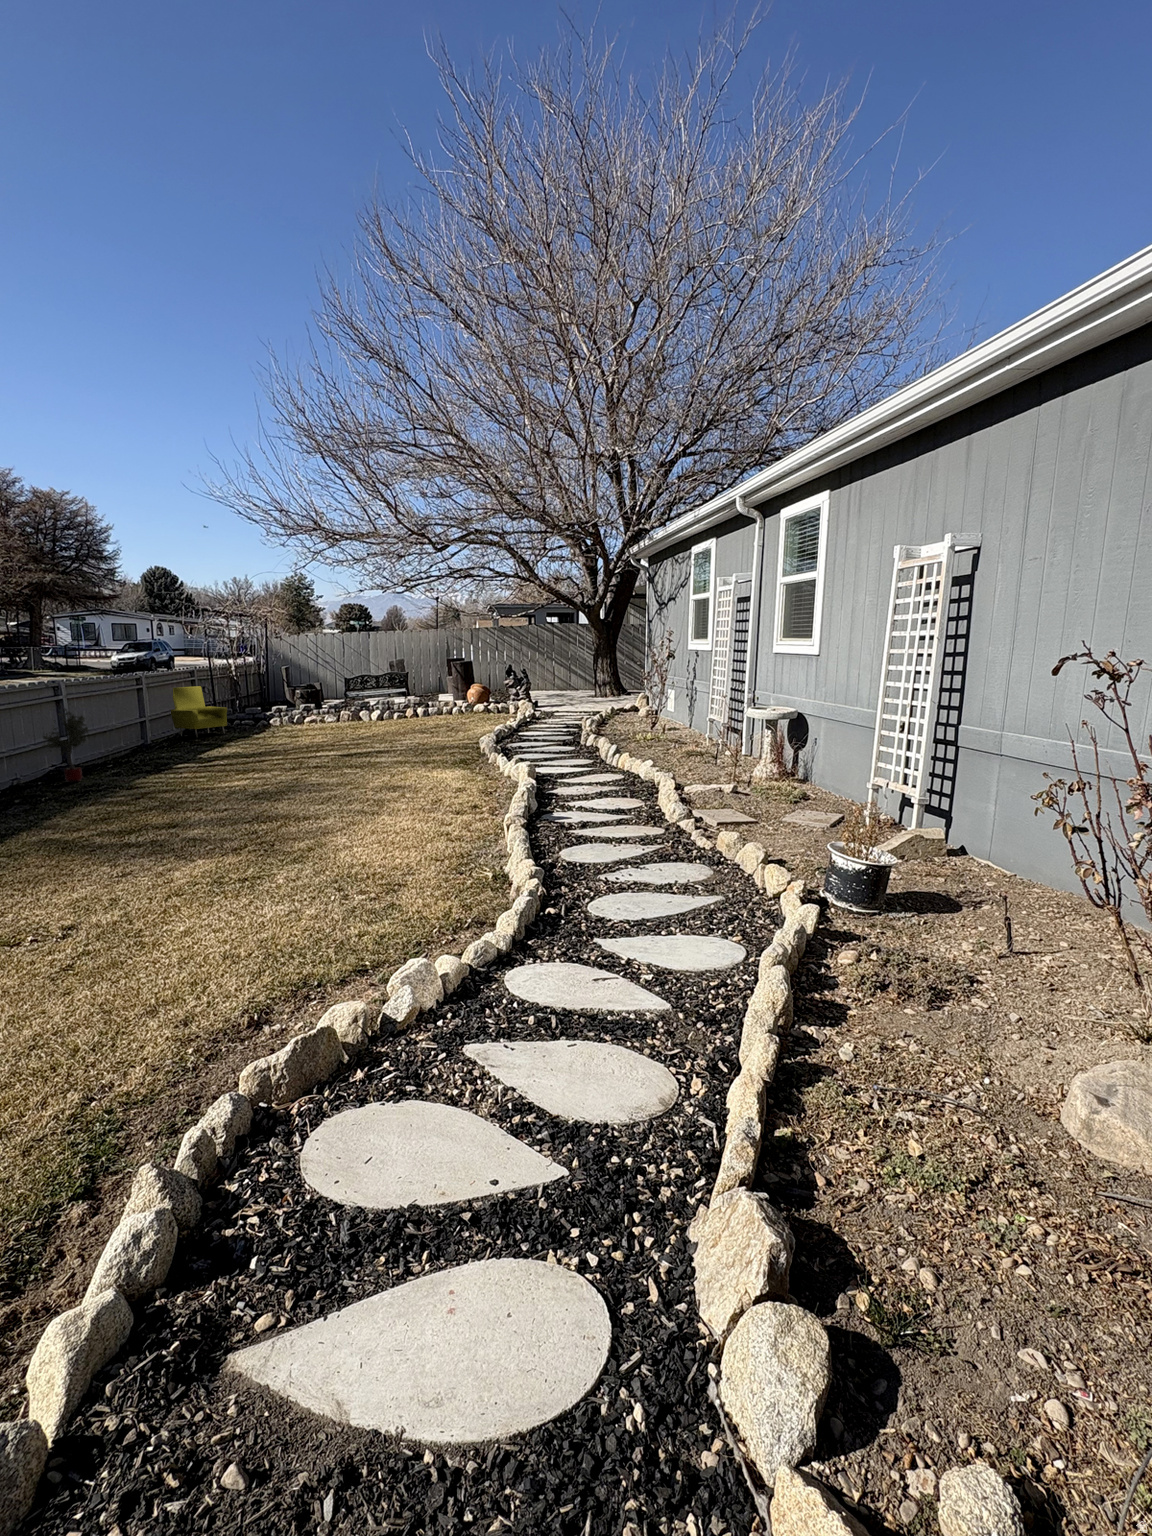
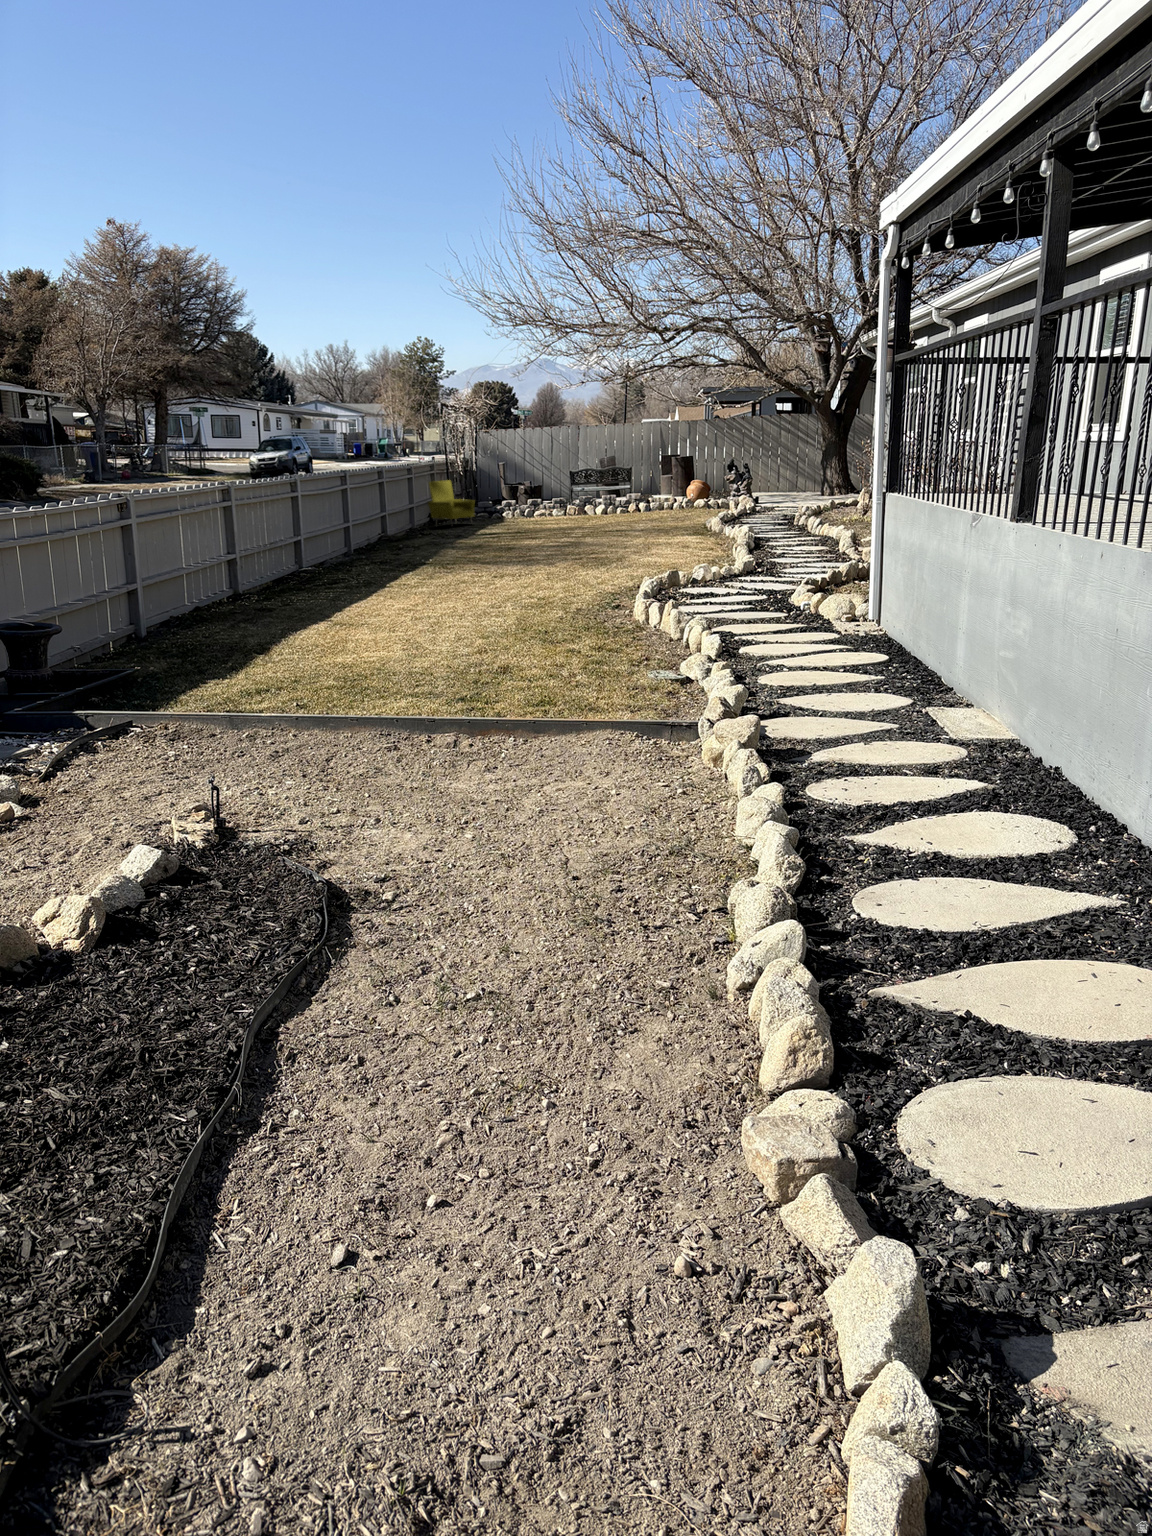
potted tree: present [42,709,88,782] -> none [388,495,416,552]

